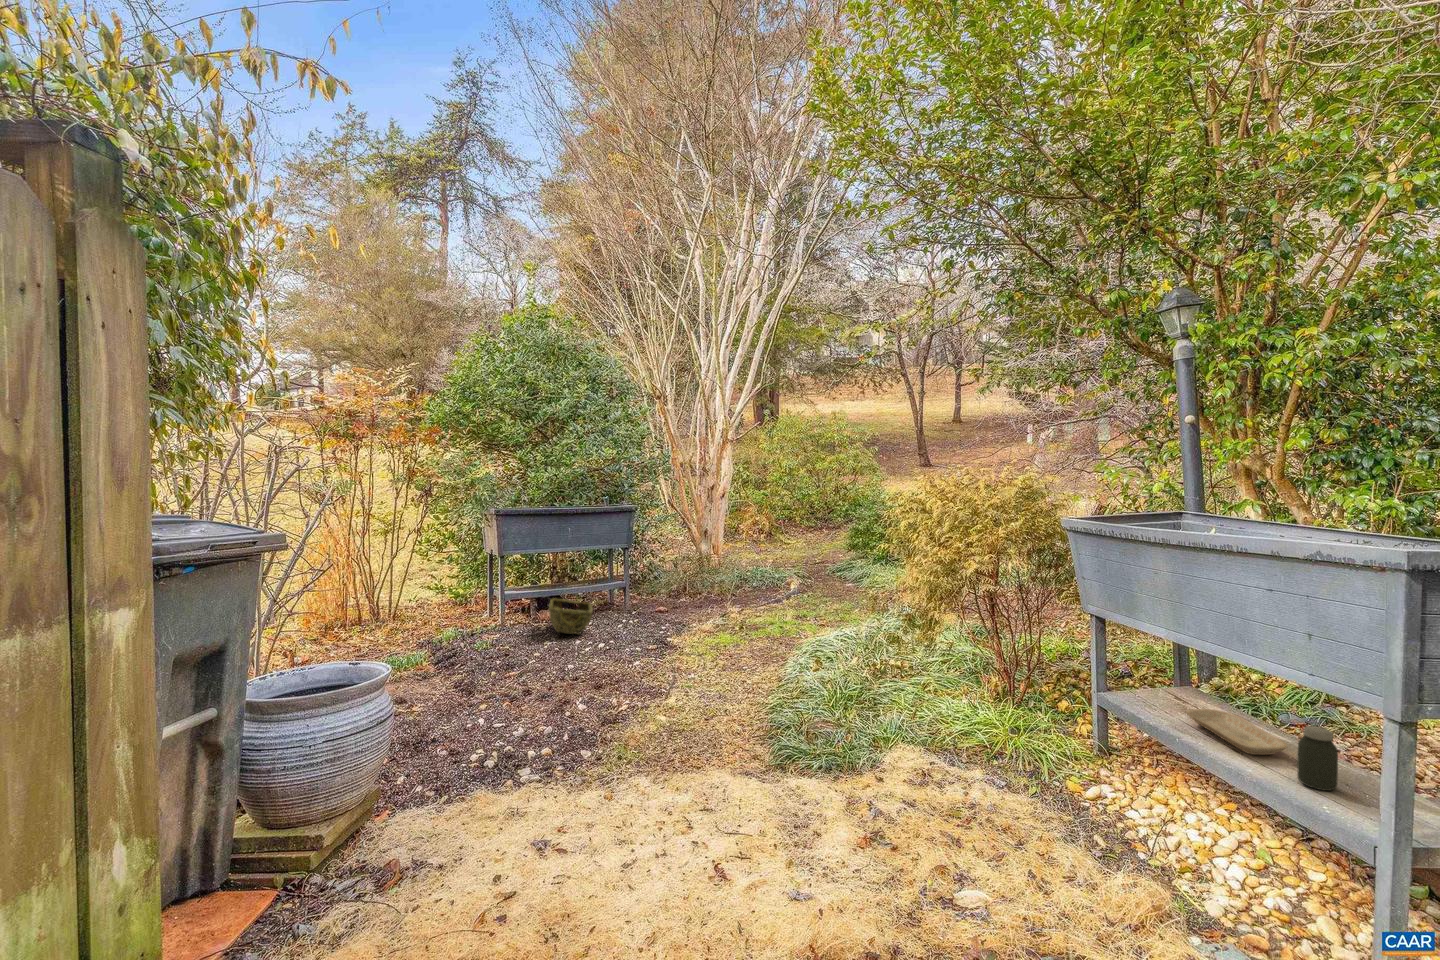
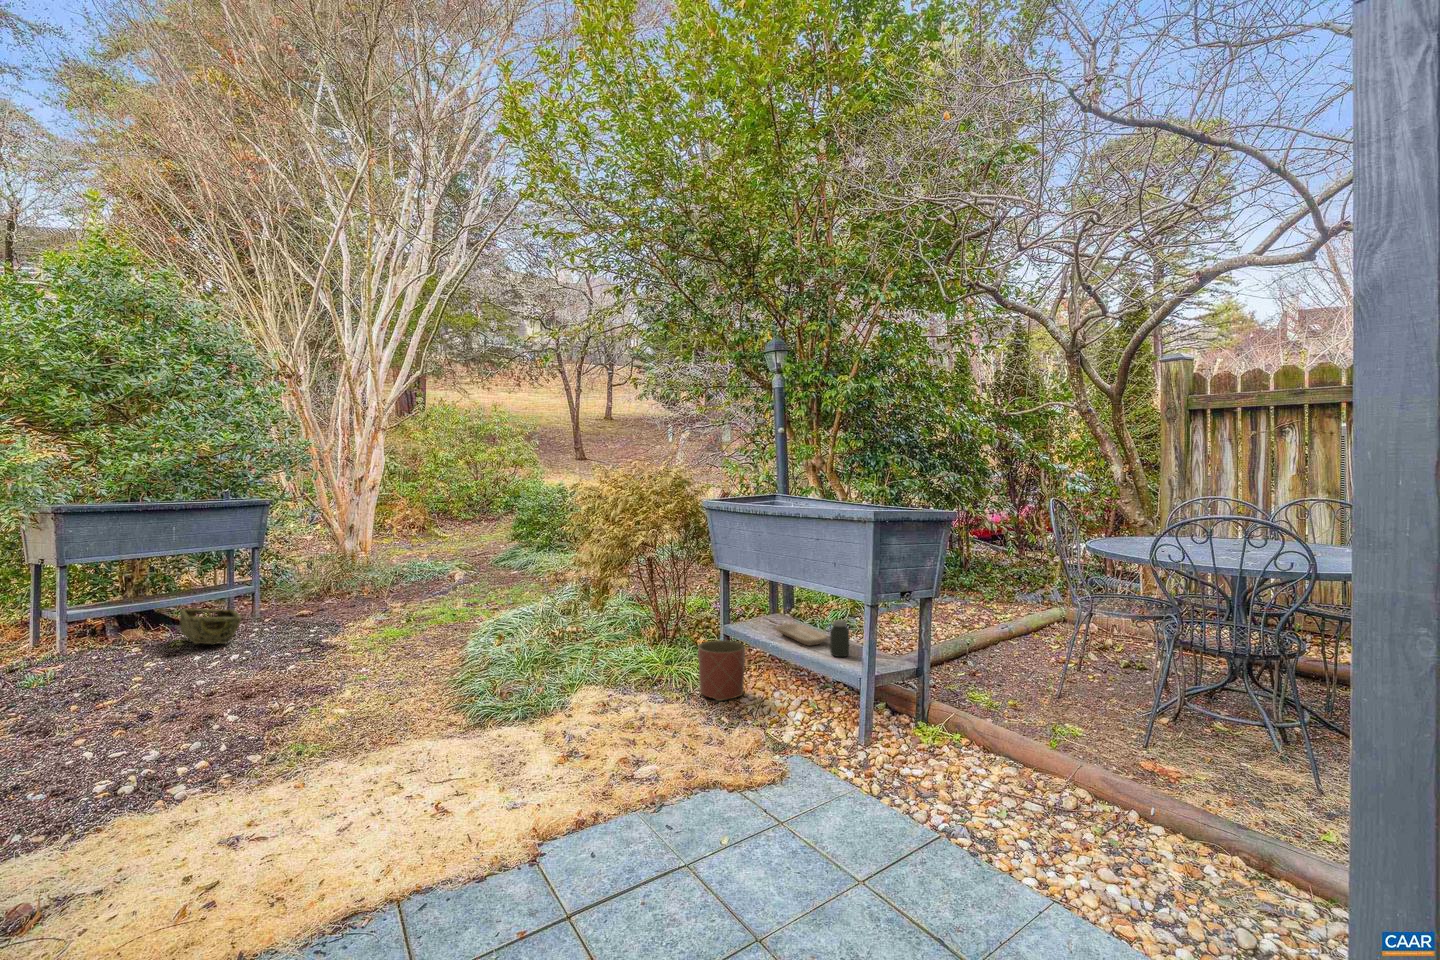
planter: none [1060,716,1135,806] -> present [698,640,745,701]

